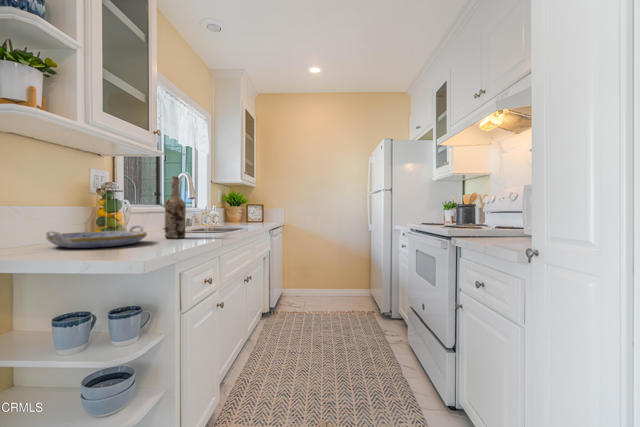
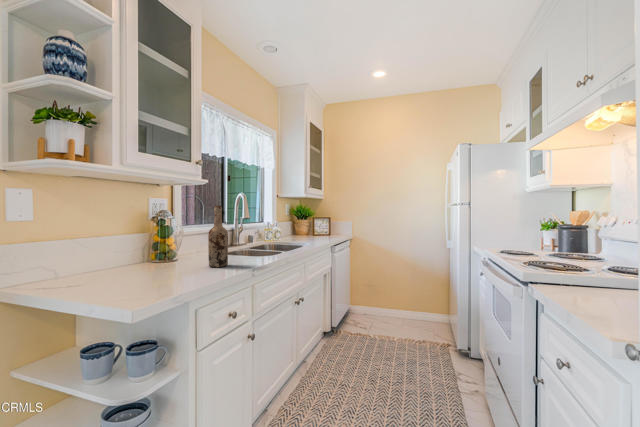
serving tray: present [46,226,147,248] -> none [93,256,185,283]

